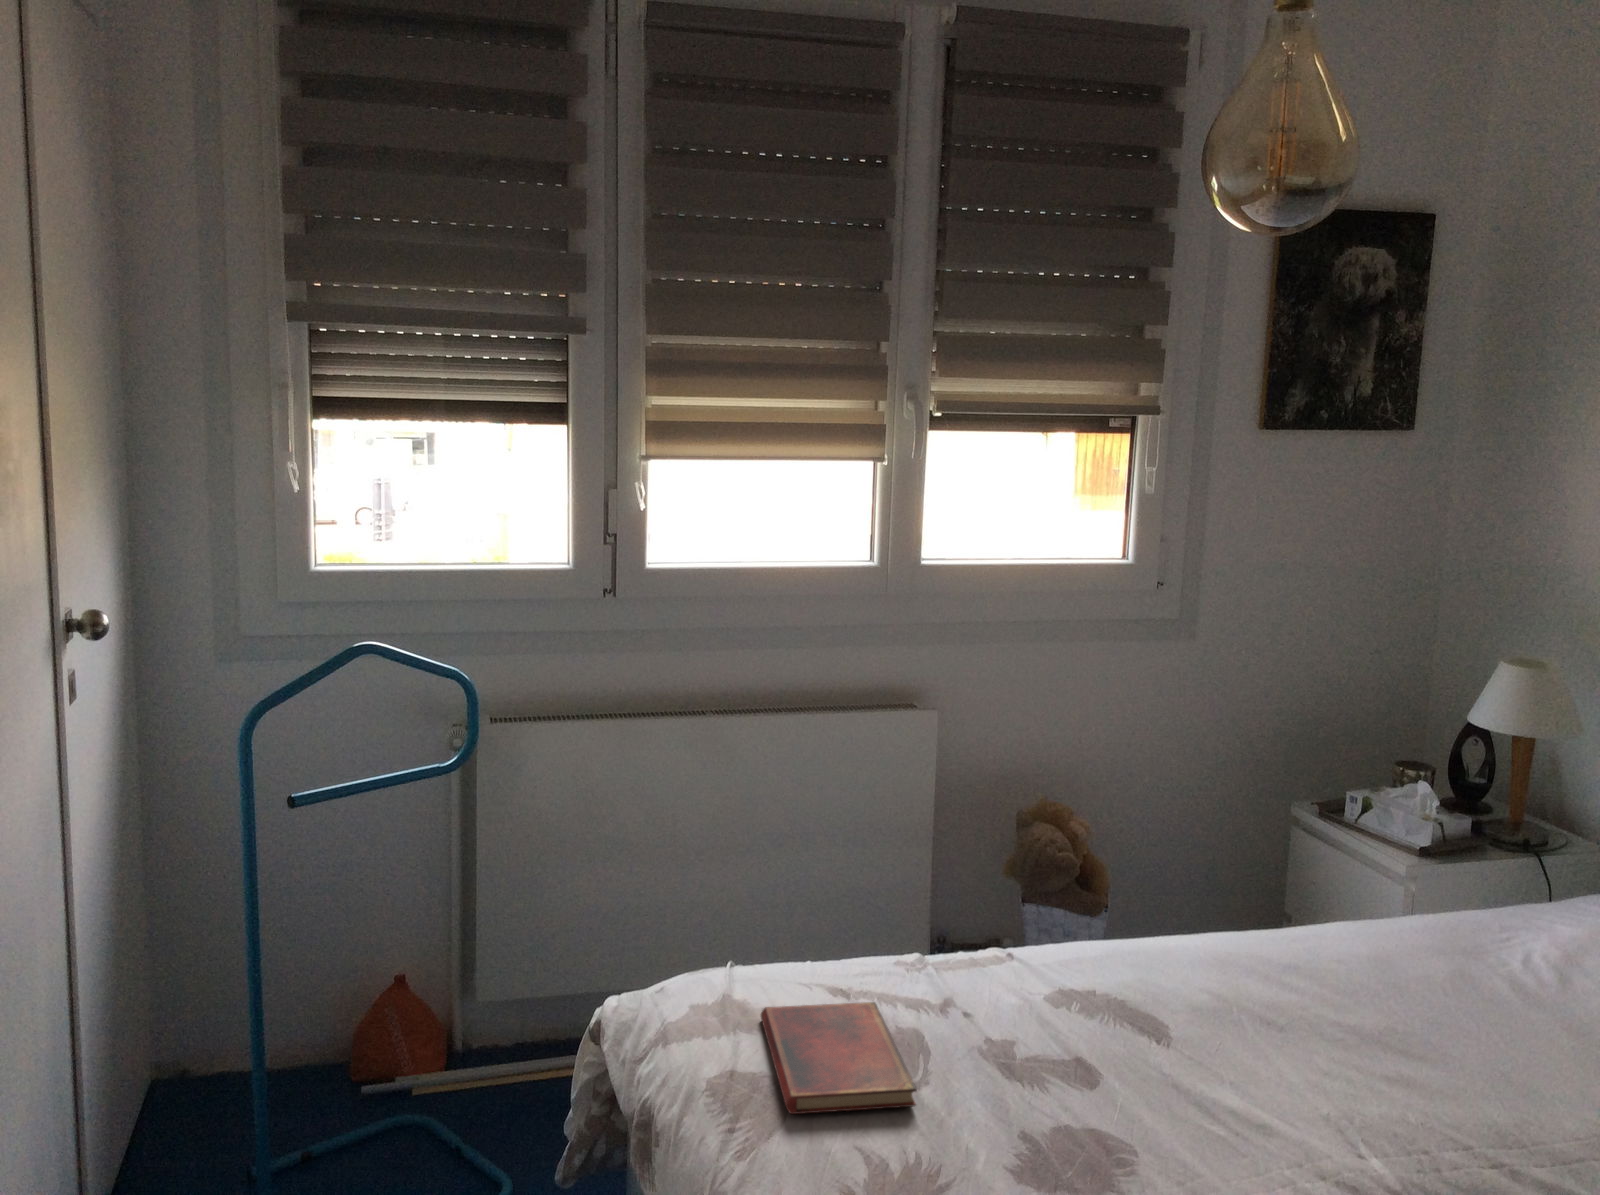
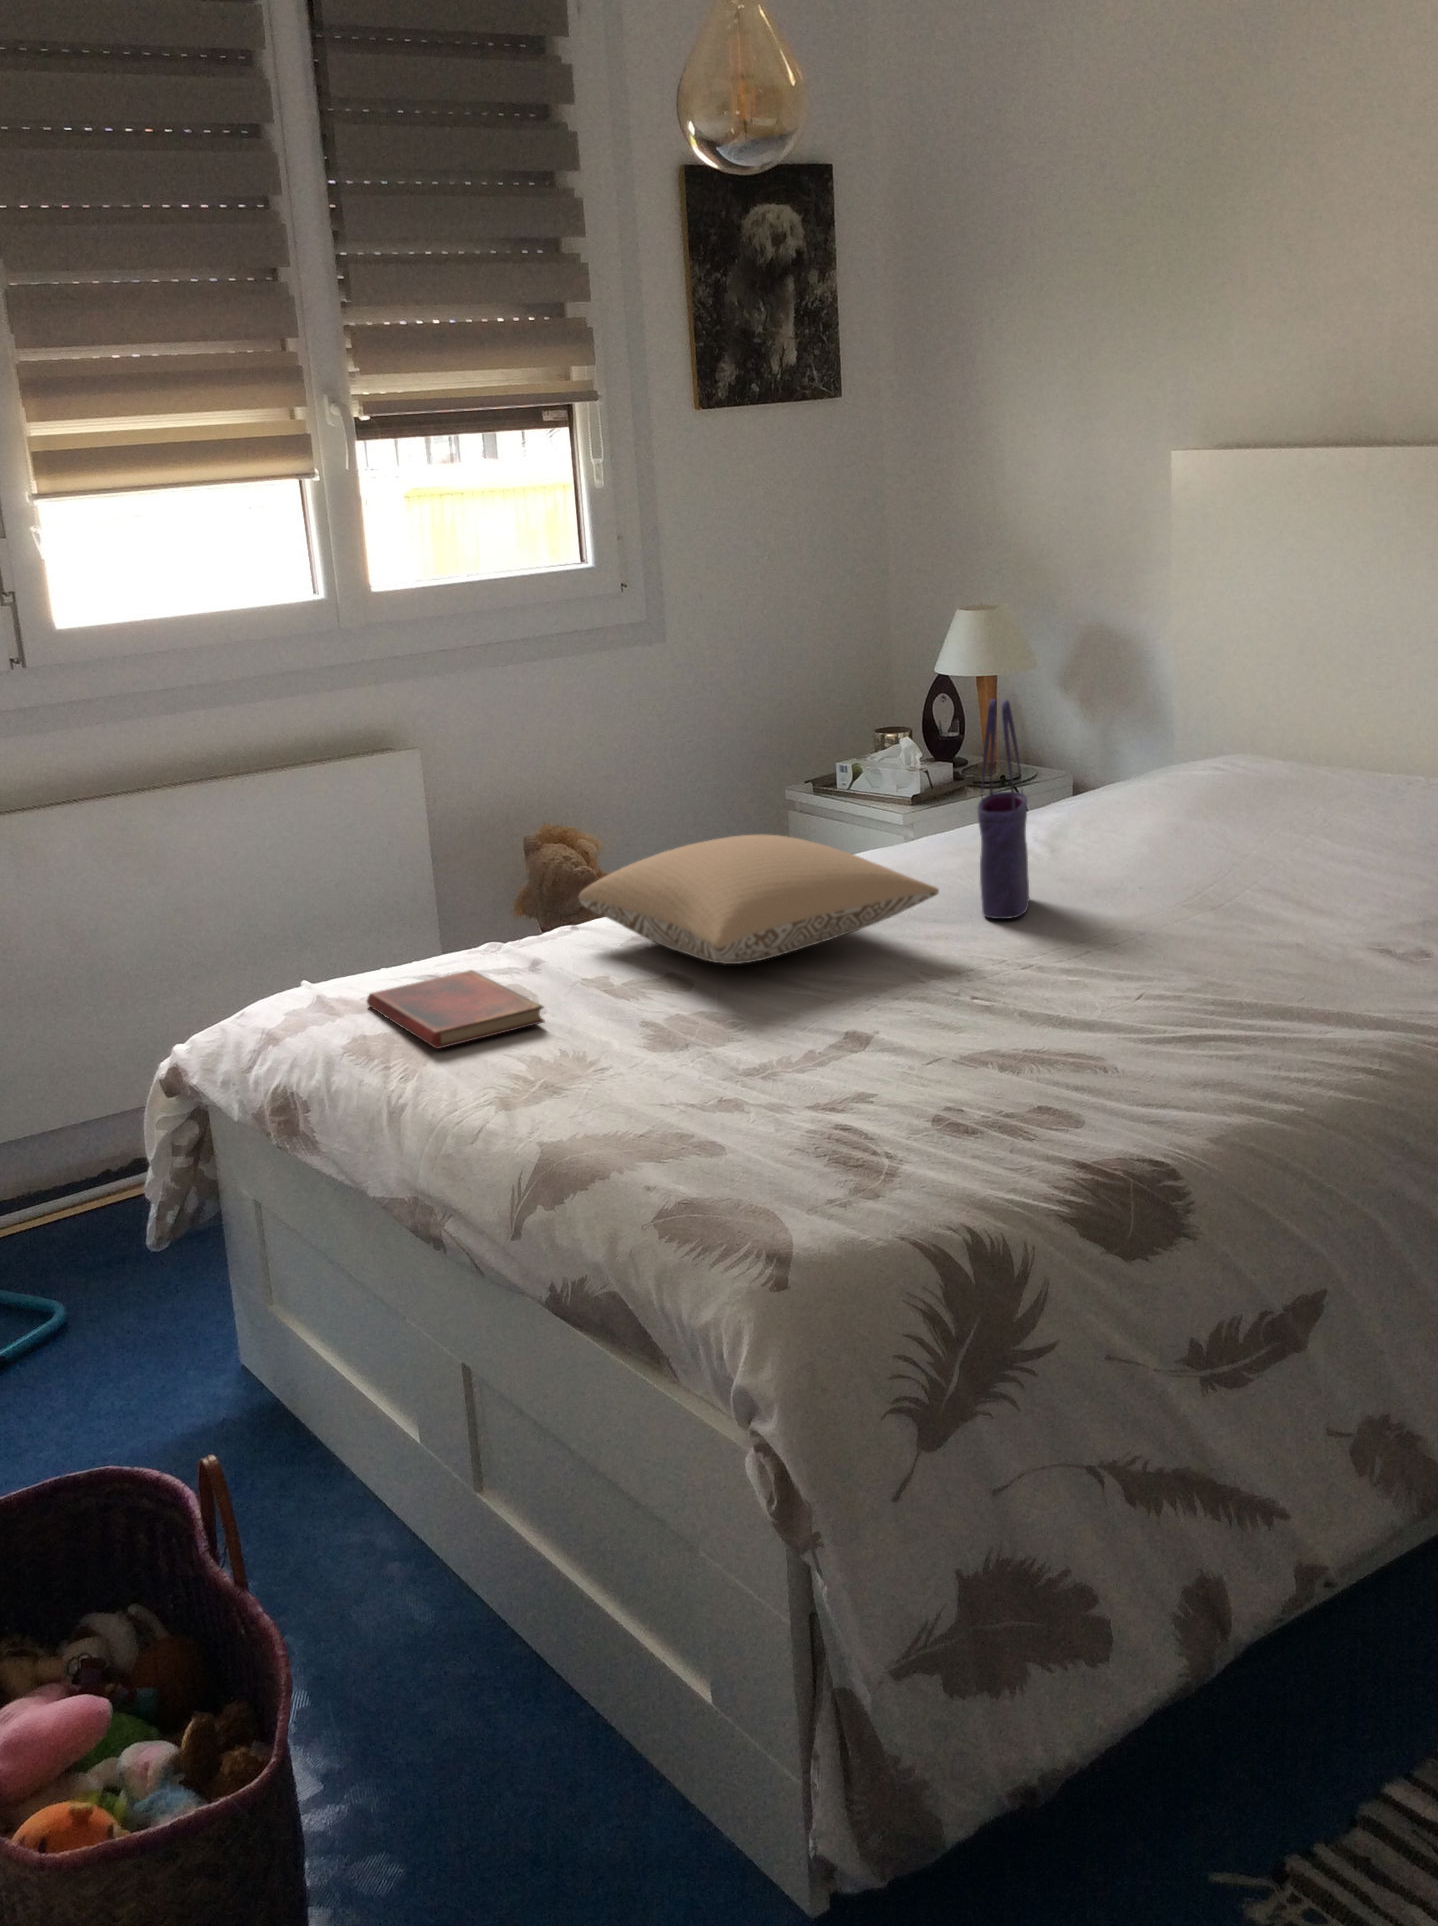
tote bag: none [1472,826,1552,1089] -> present [977,699,1029,919]
pillow: none [1007,915,1416,1088] -> present [579,835,939,964]

